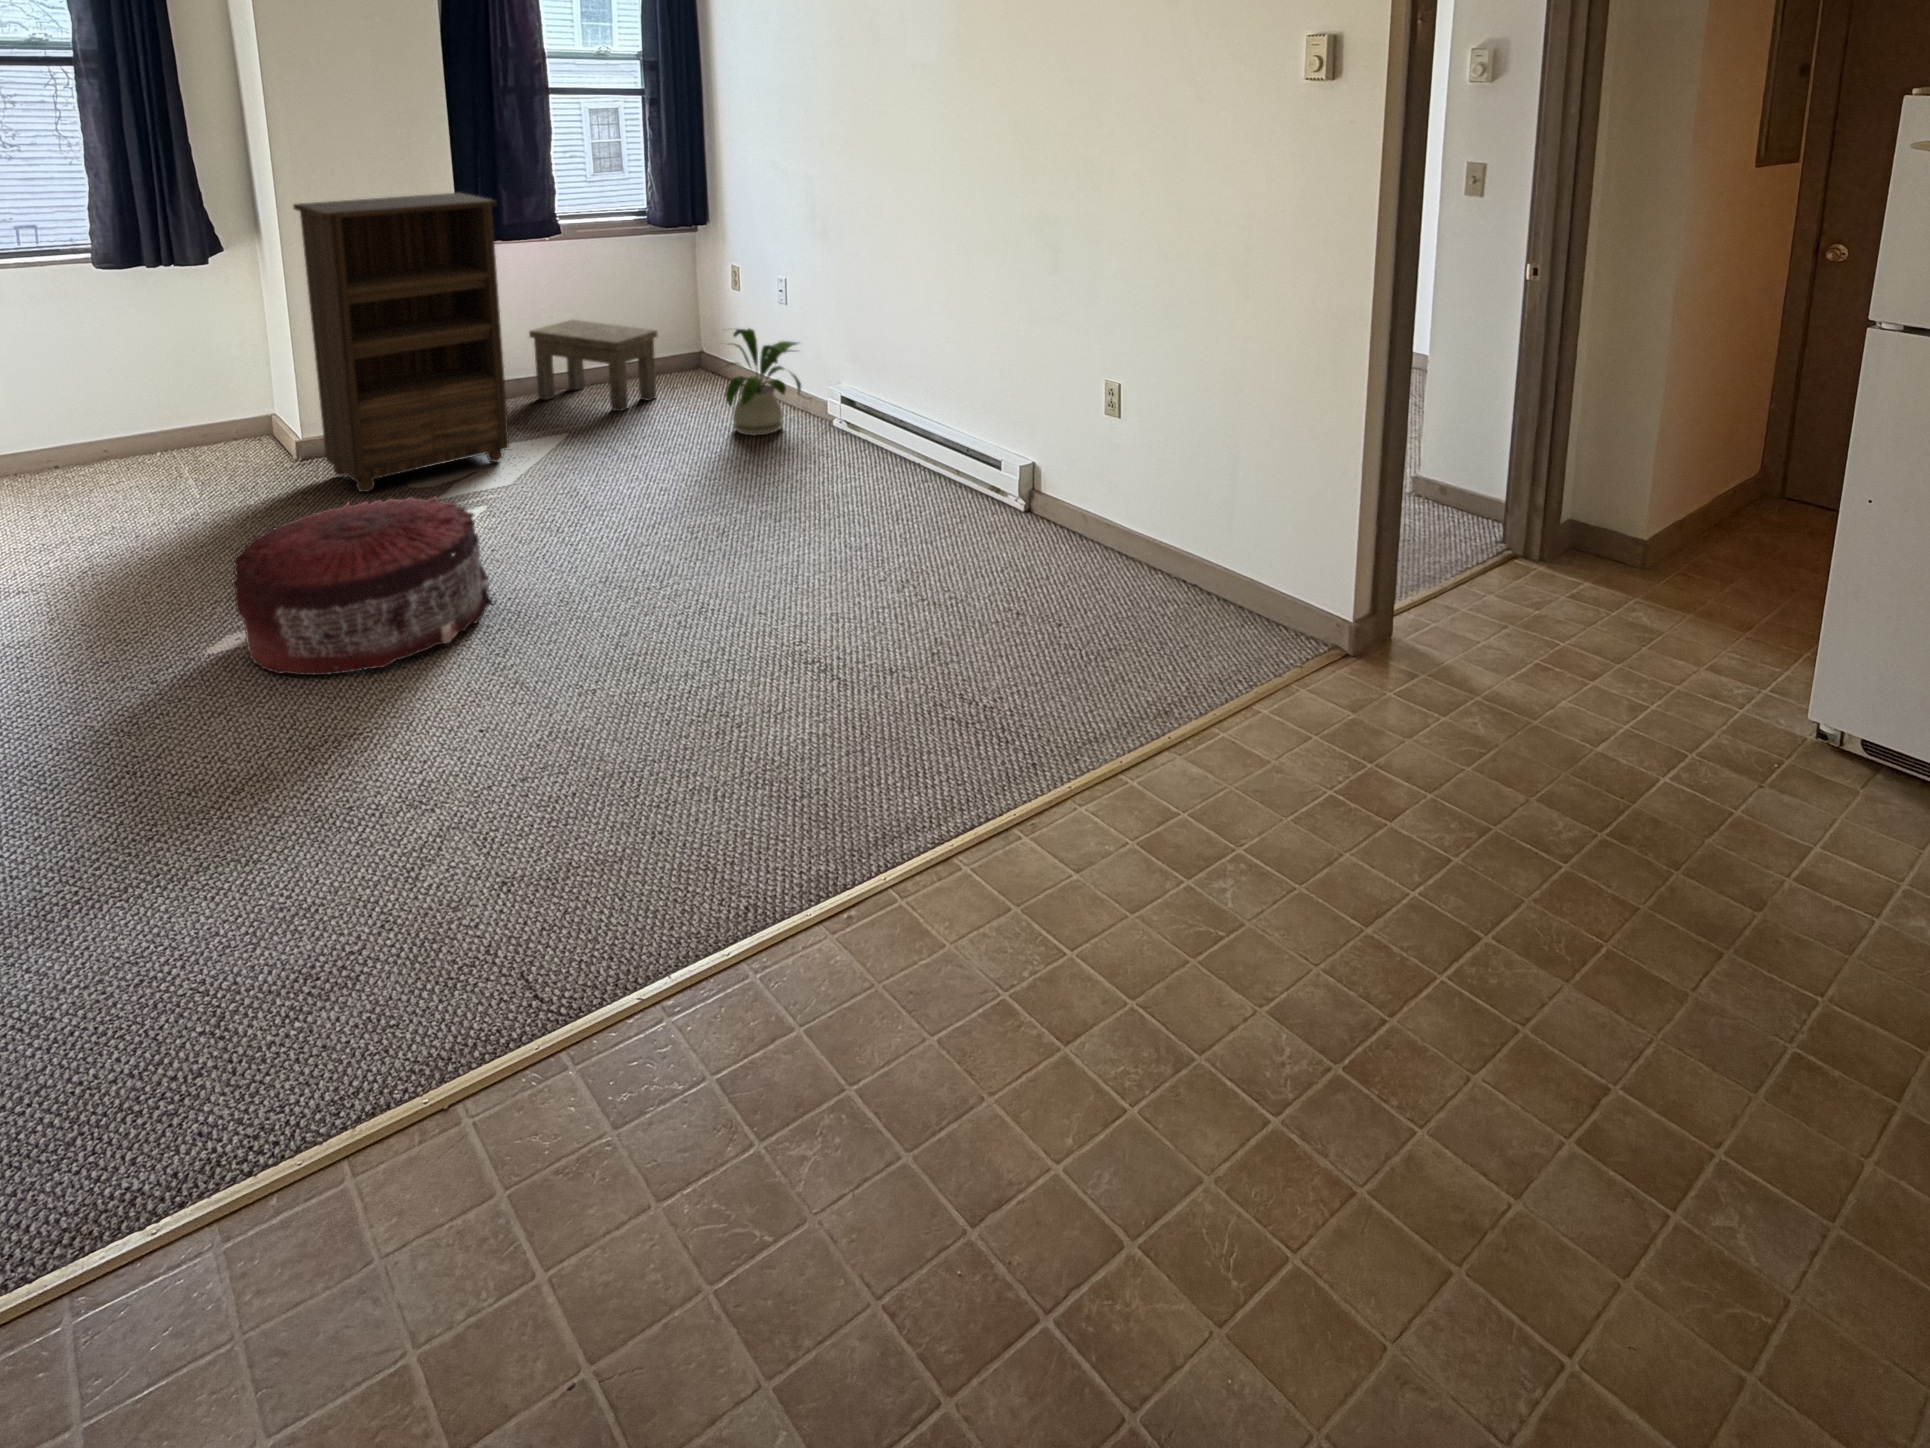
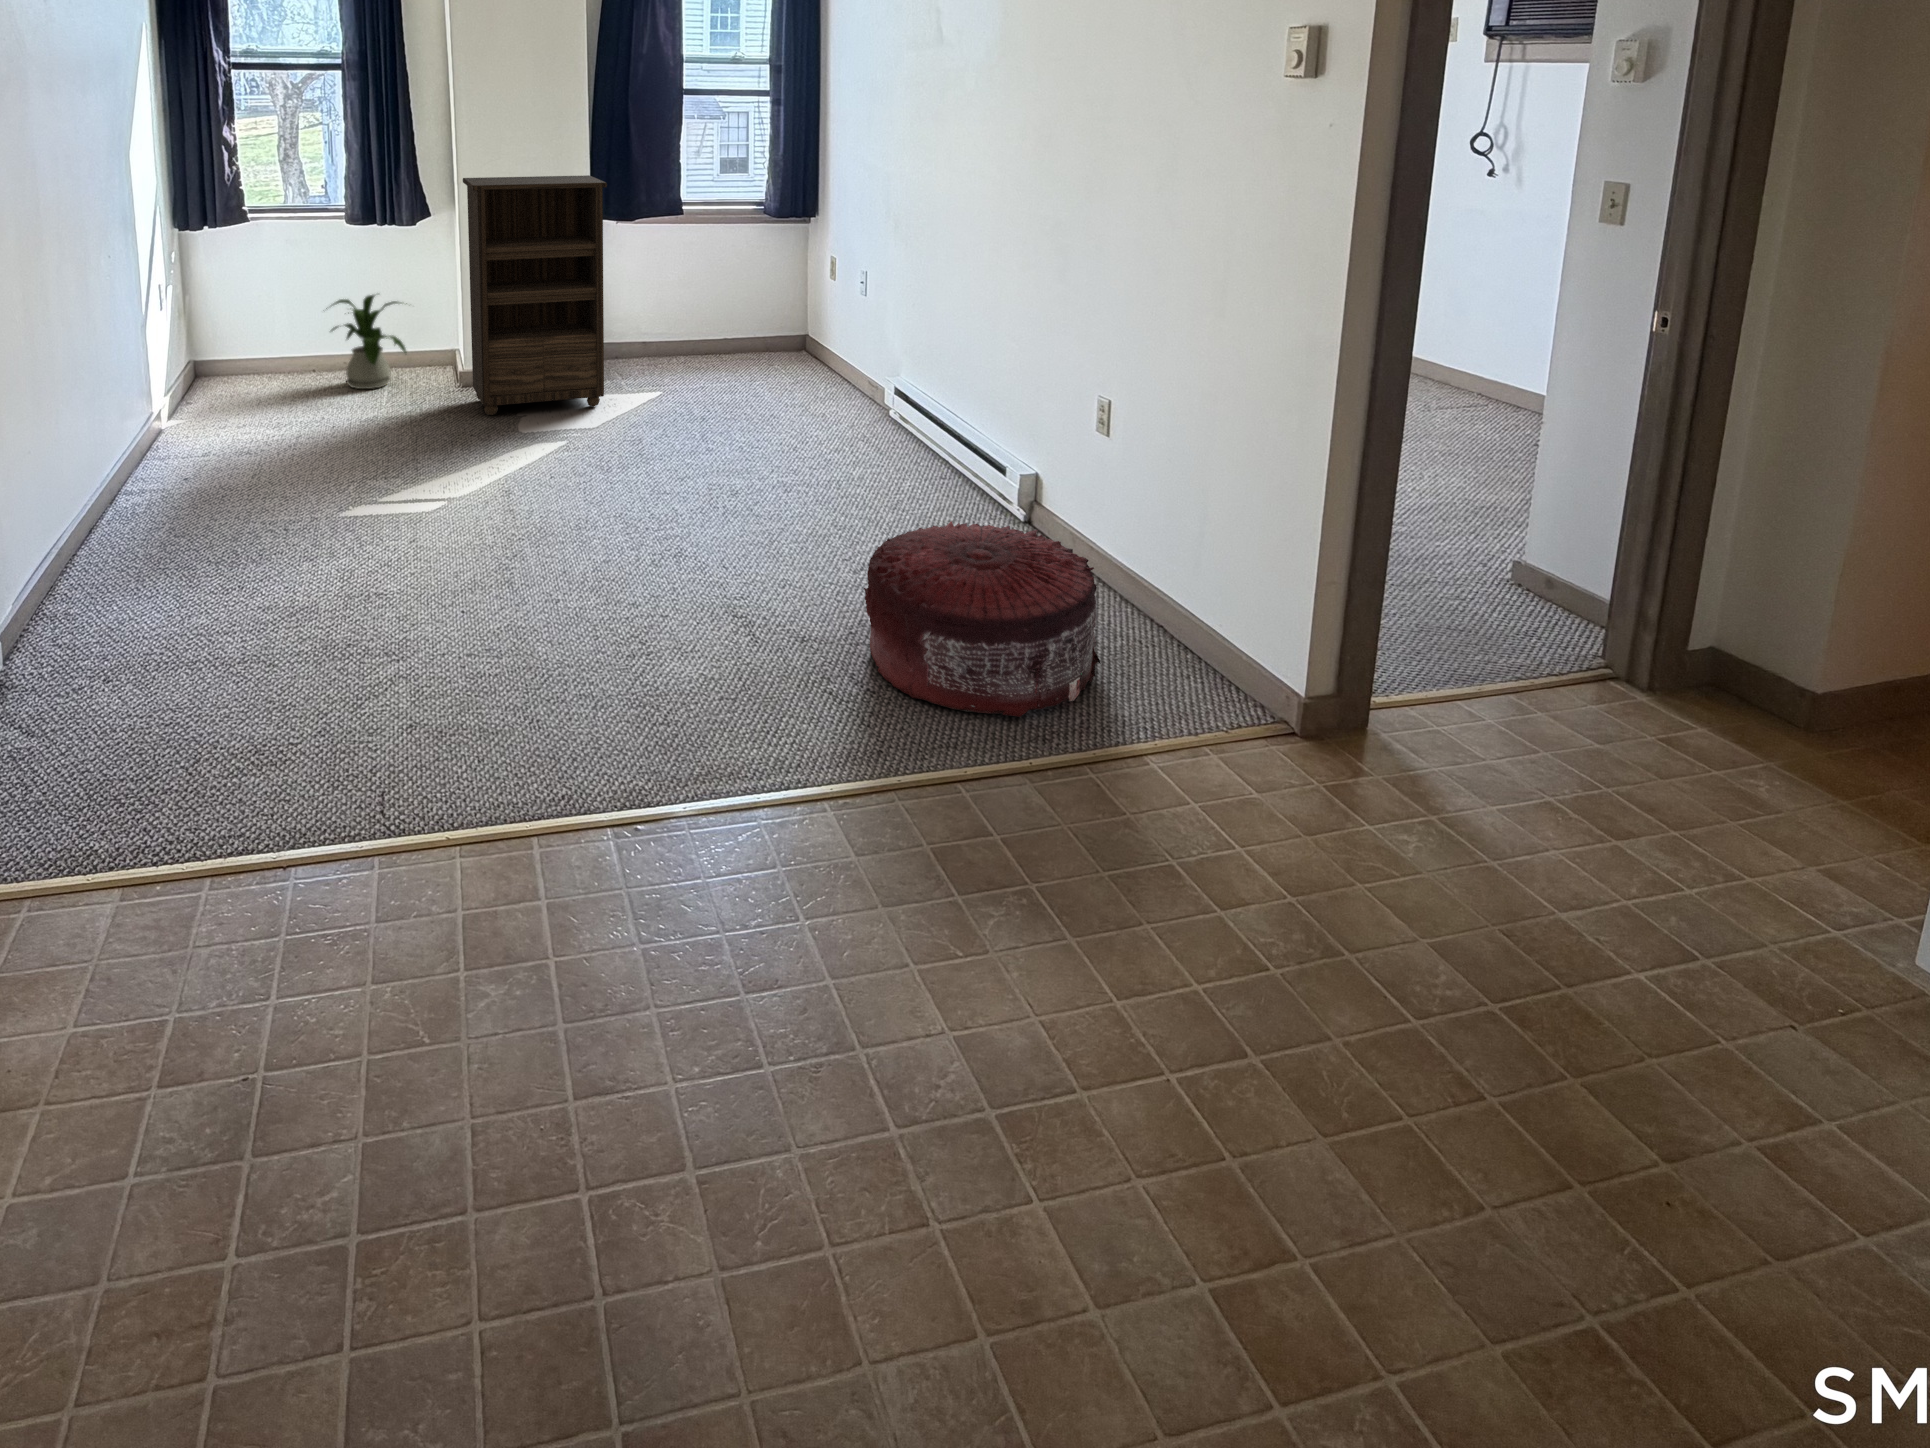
side table: present [529,320,657,411] -> none [651,295,753,379]
house plant: present [725,329,801,435] -> present [326,295,406,389]
pouf: present [231,496,493,675] -> present [864,521,1101,717]

